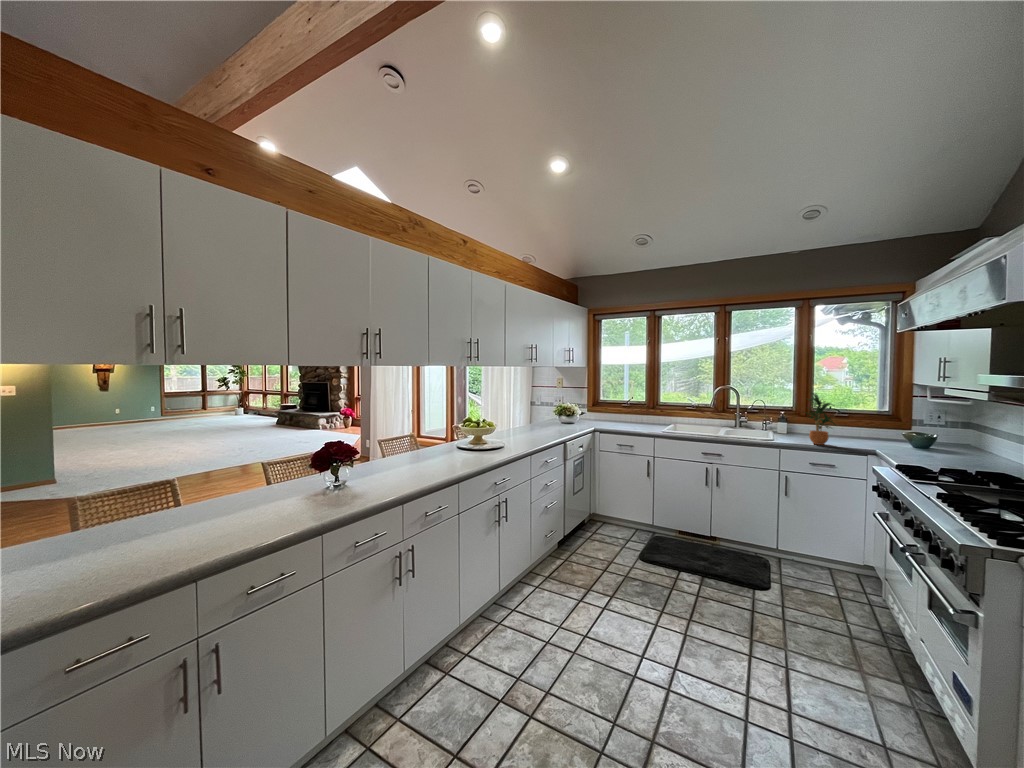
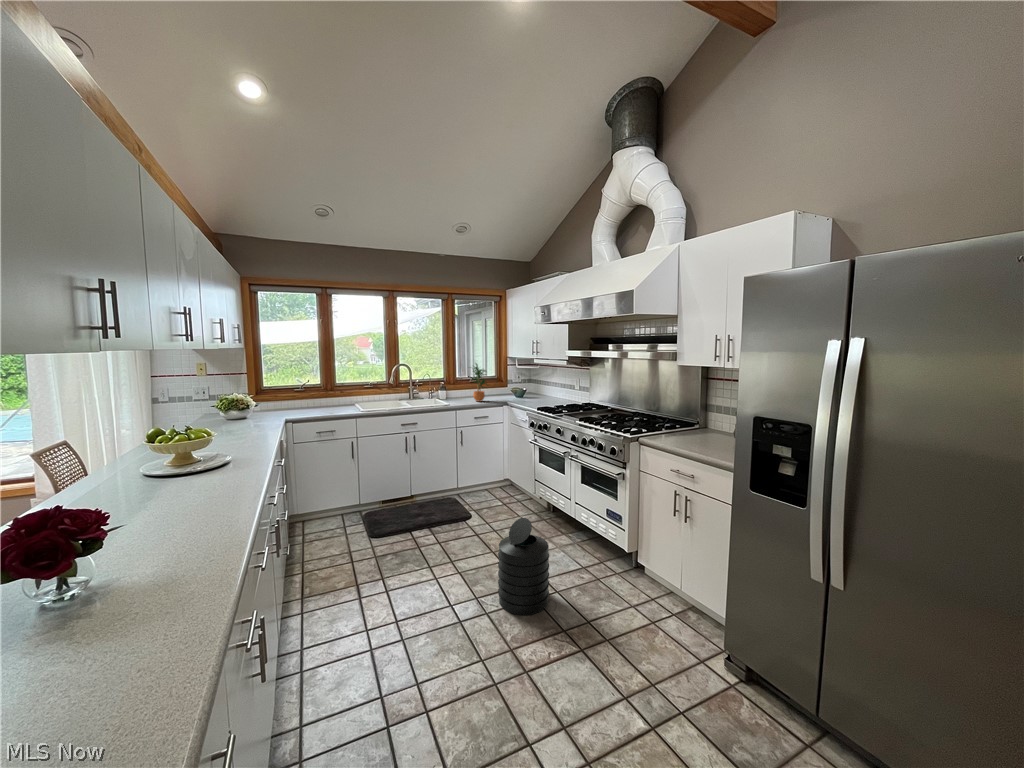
trash can: none [692,599,771,742] -> present [498,518,549,615]

